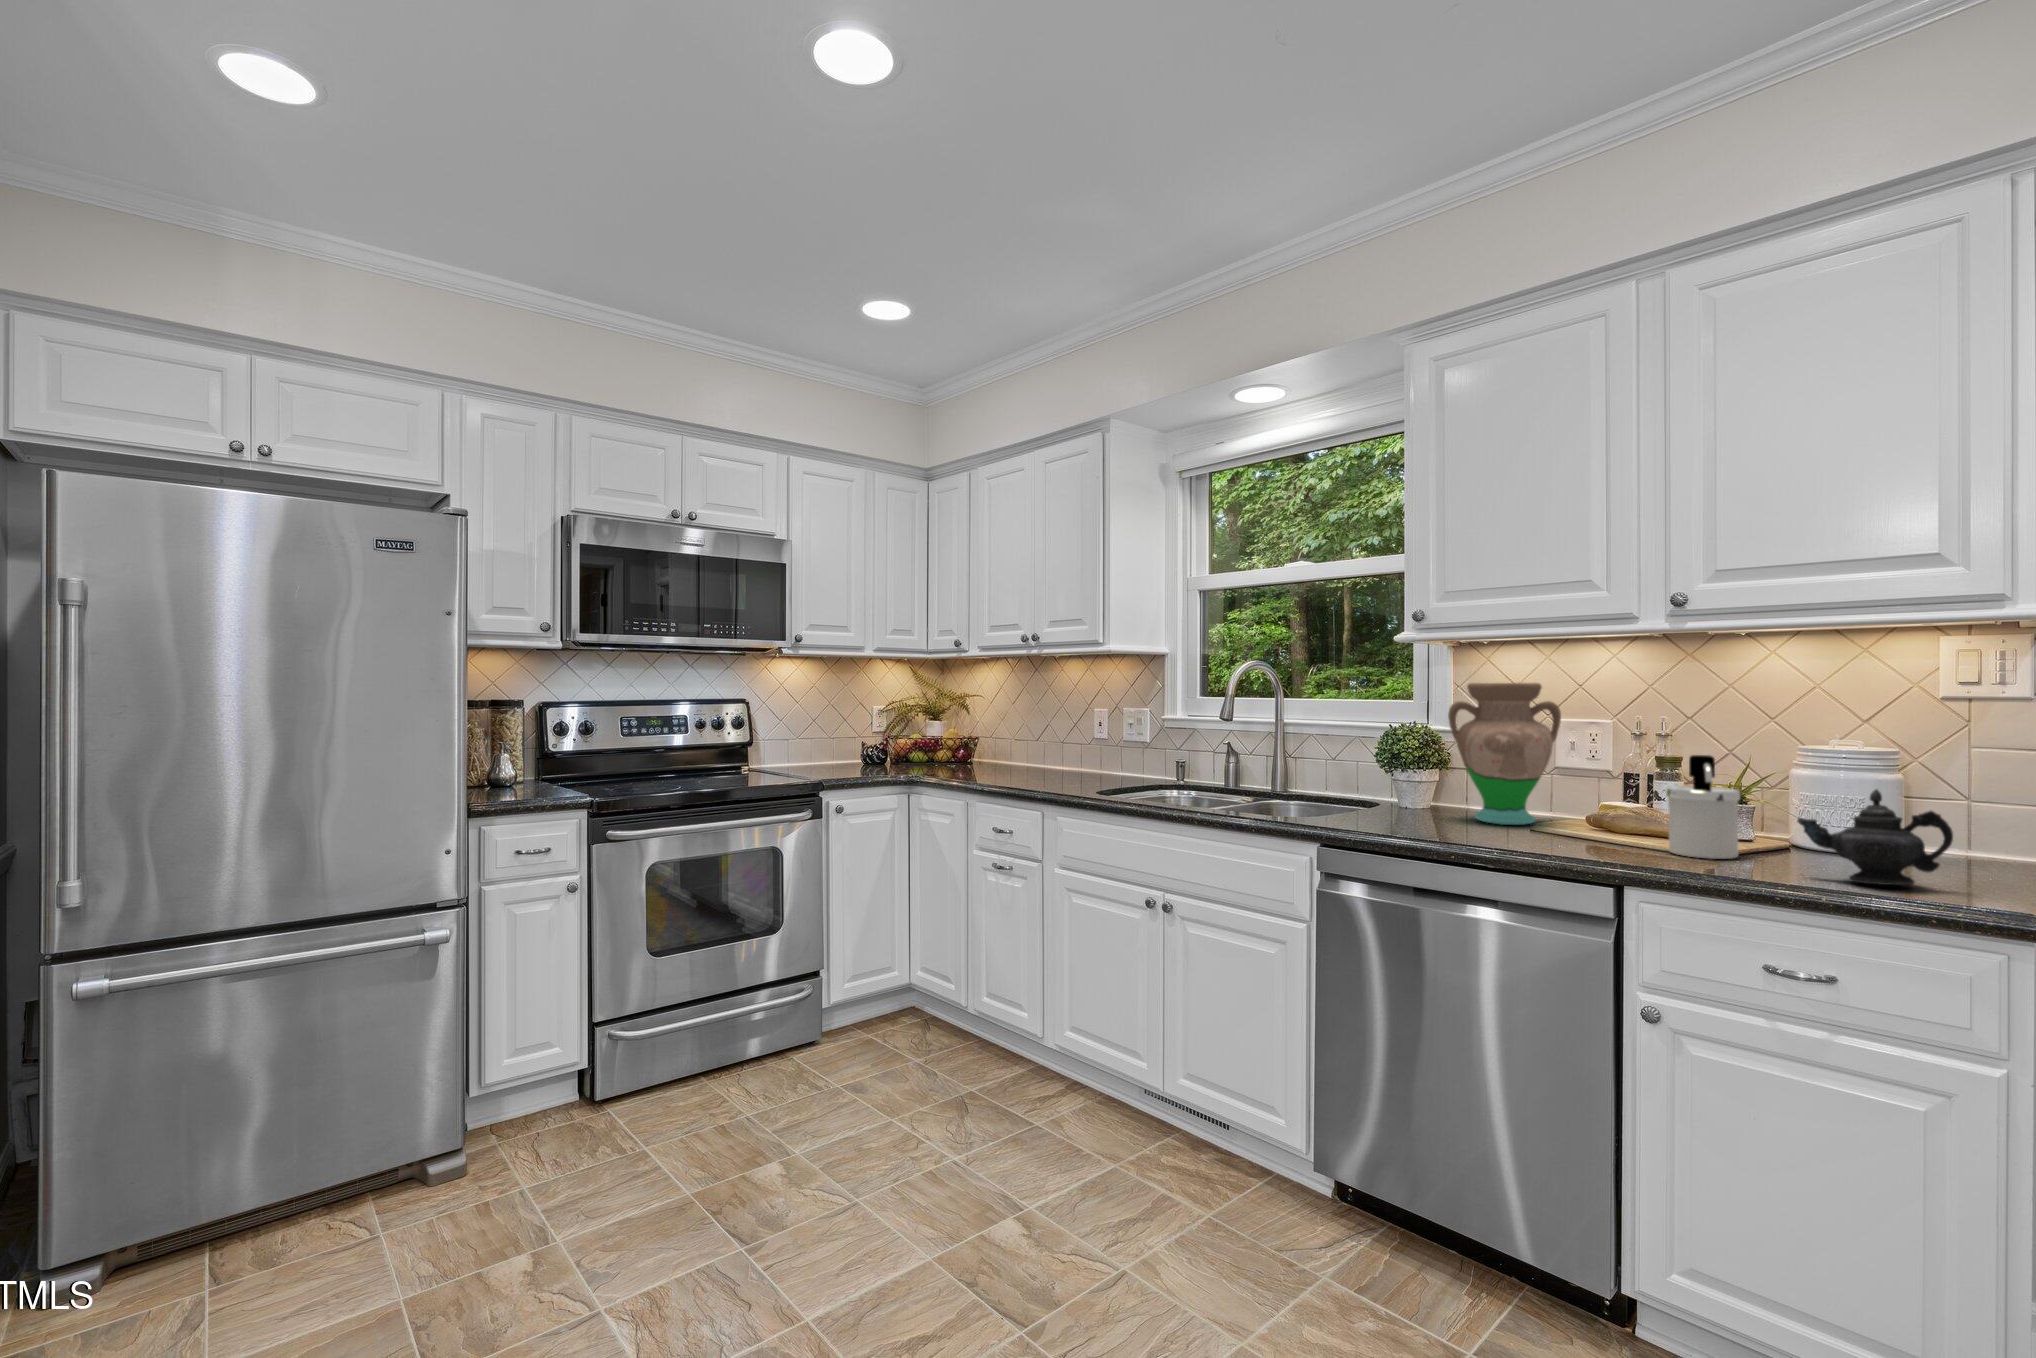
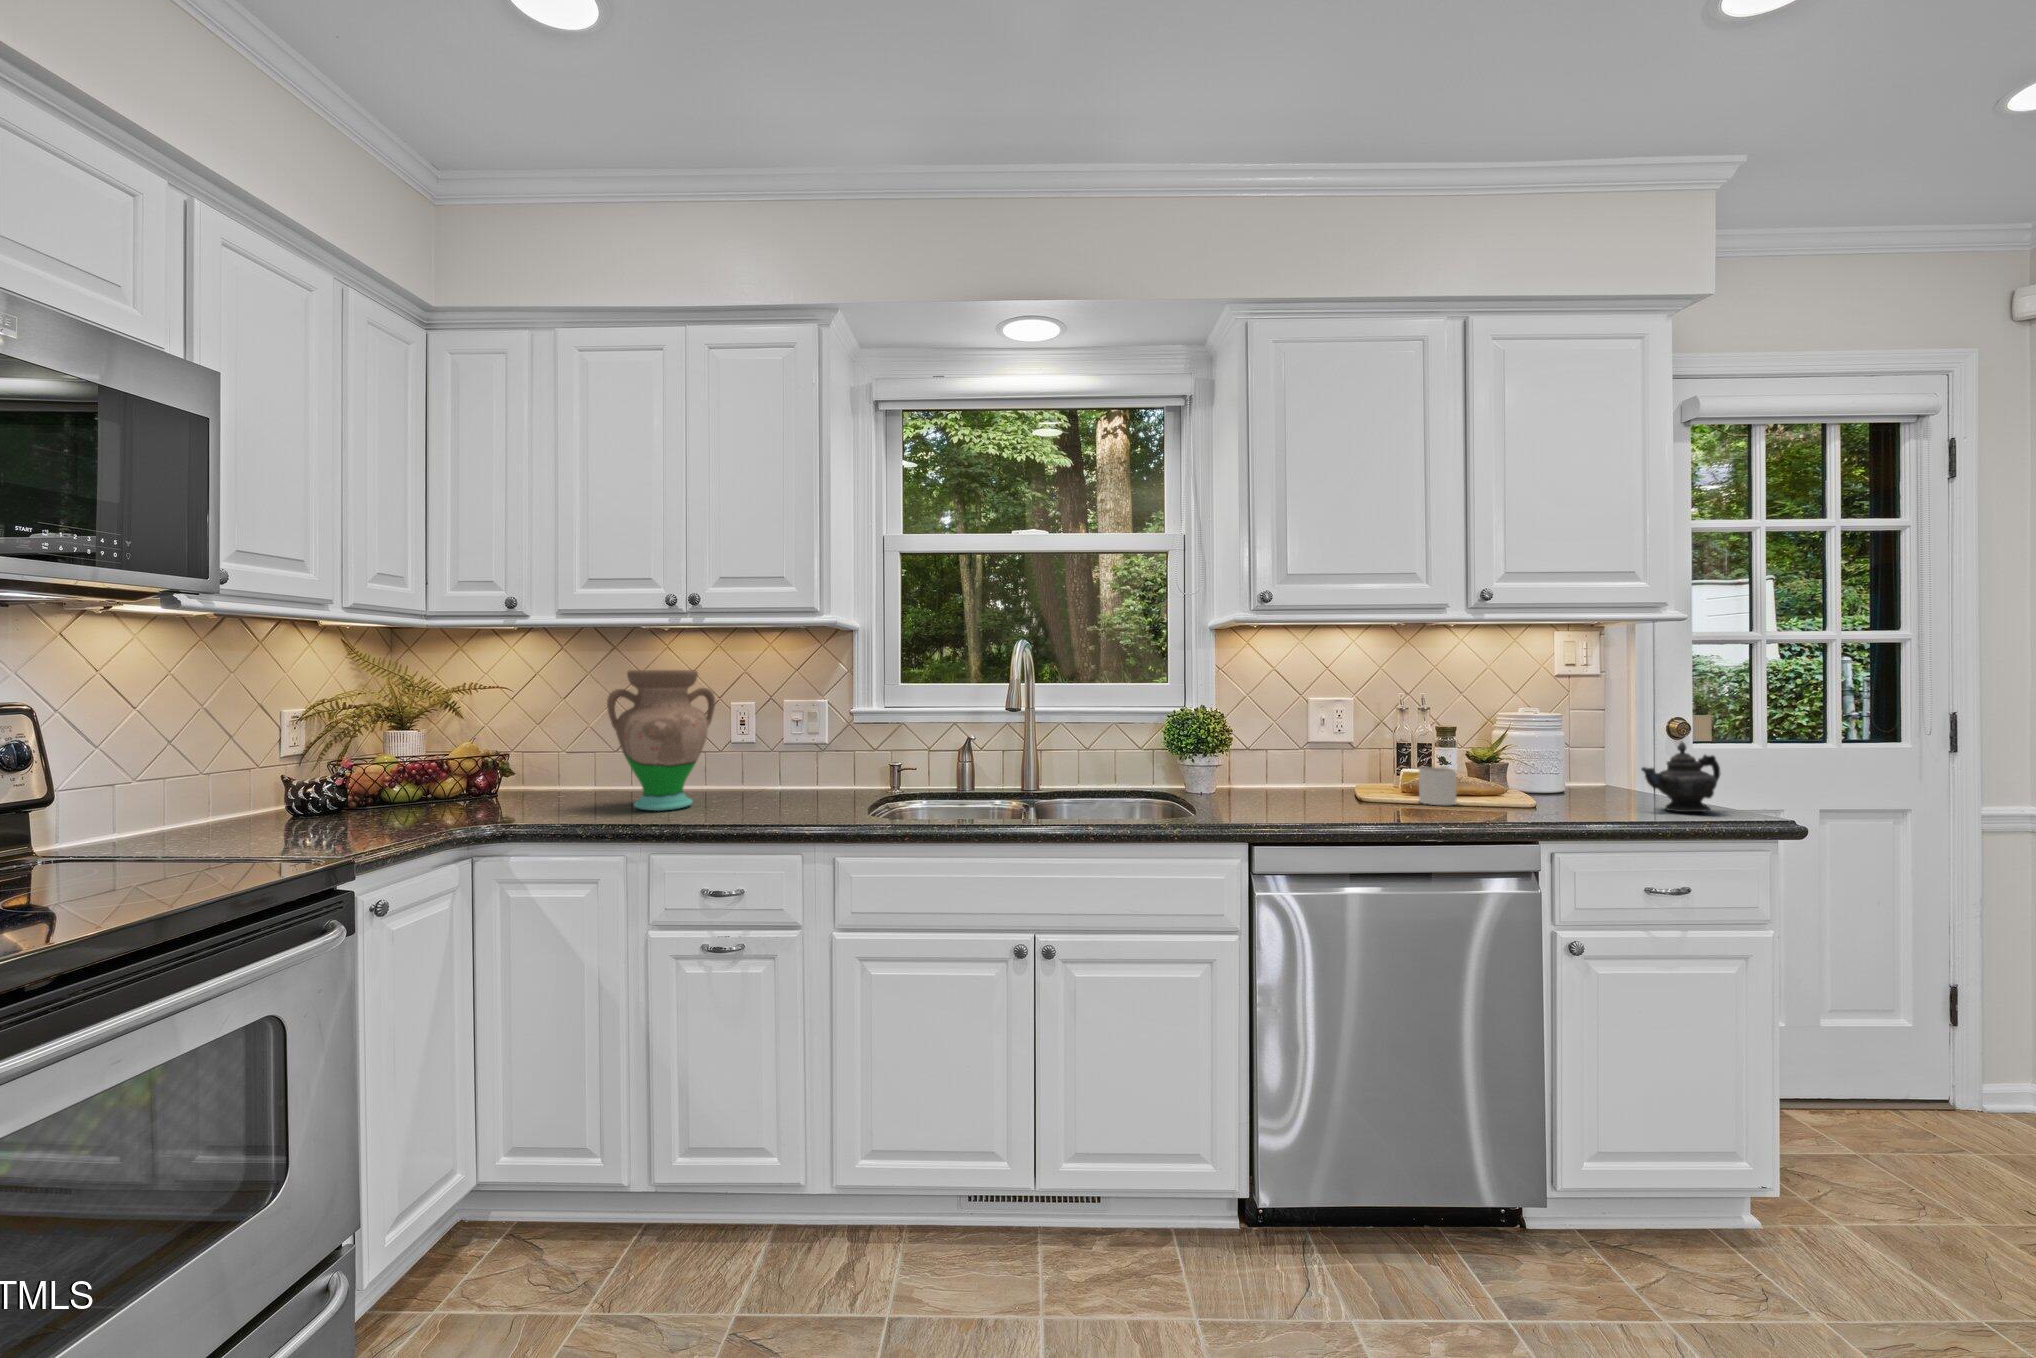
vase: present [1448,683,1561,825] -> present [607,670,715,811]
soap dispenser: present [1666,755,1740,859] -> none [1501,723,1582,807]
mug: none [1567,800,1624,843] -> present [1419,767,1456,805]

